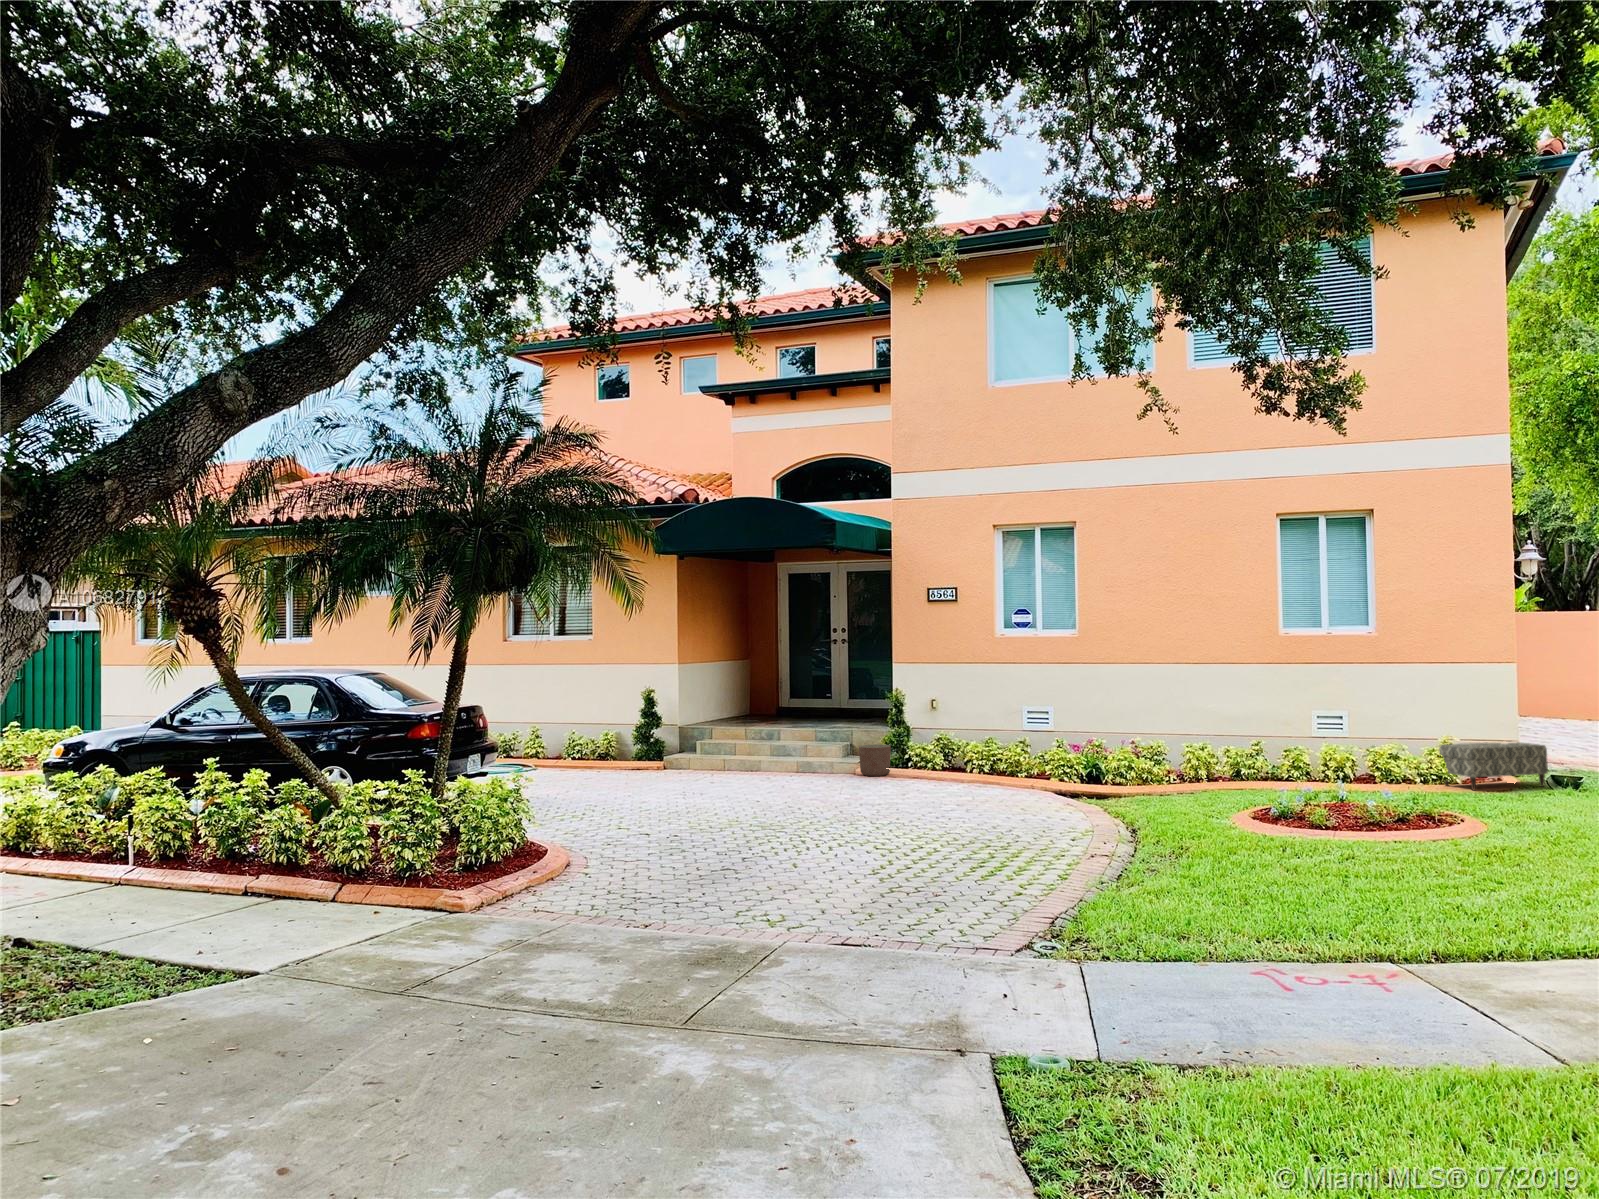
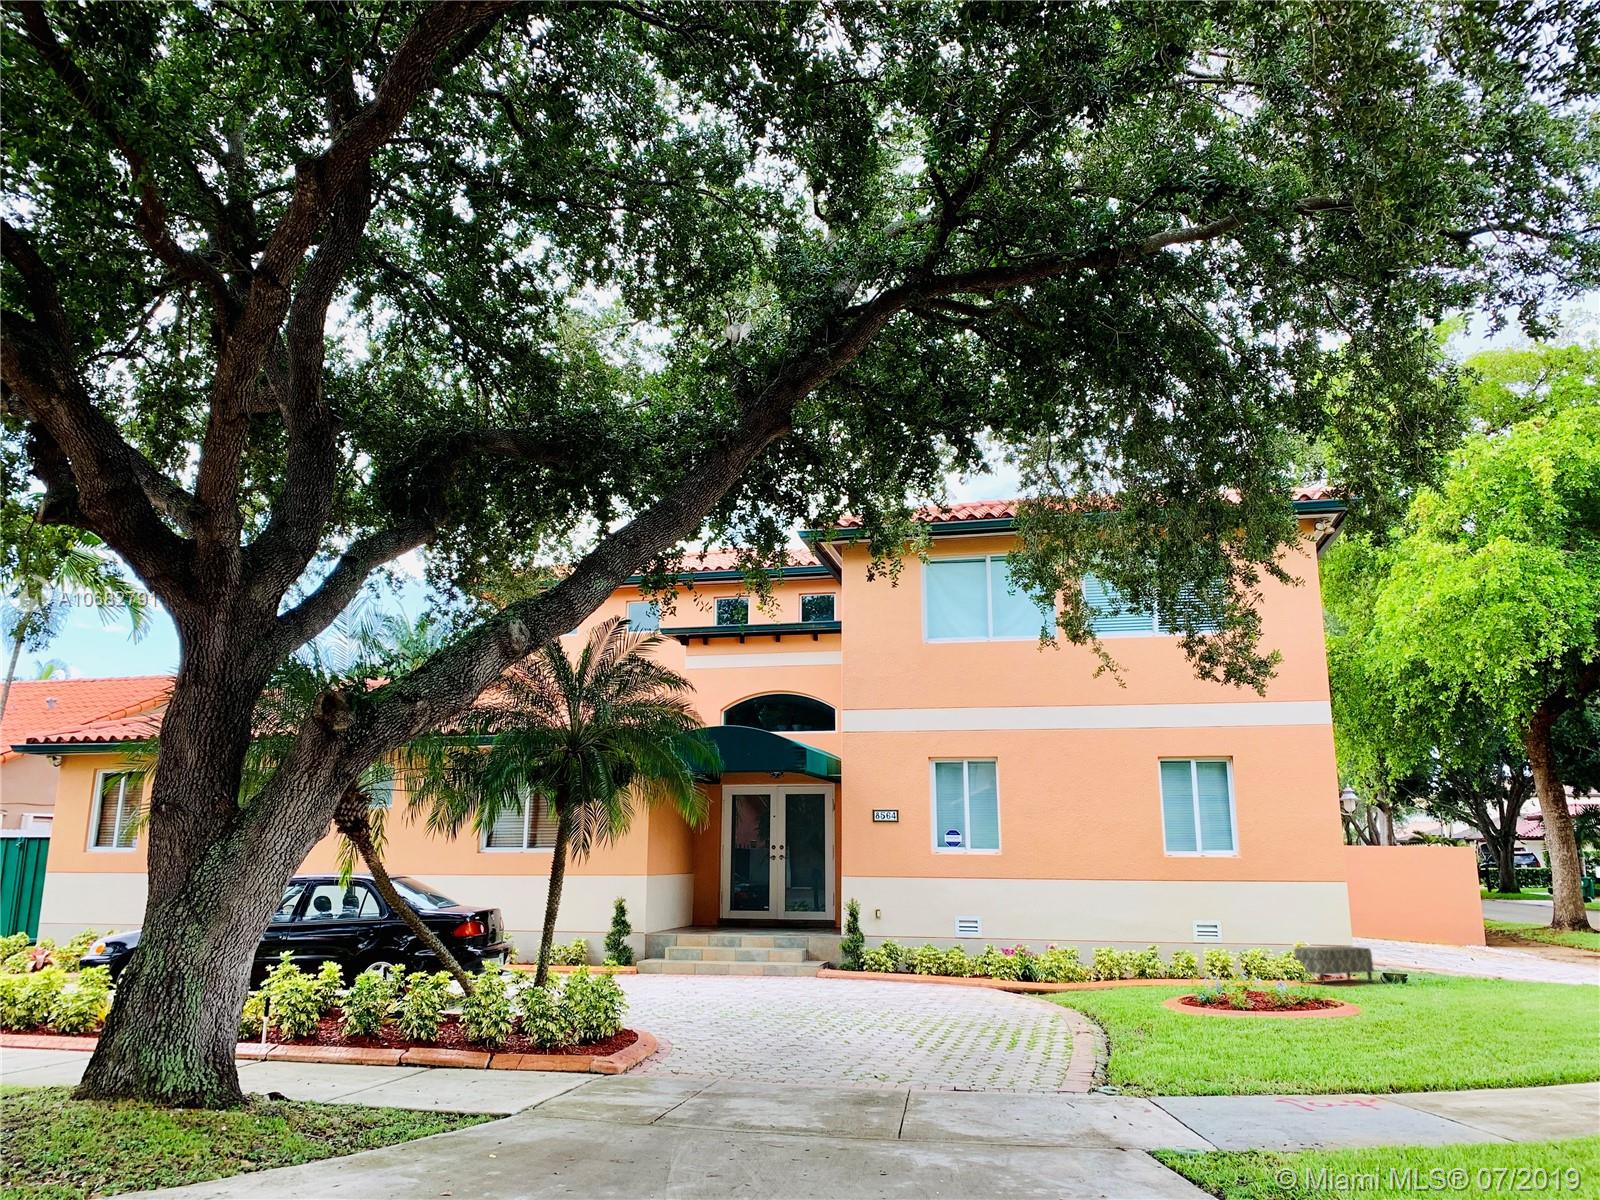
planter: present [859,744,891,776] -> none [820,950,848,979]

